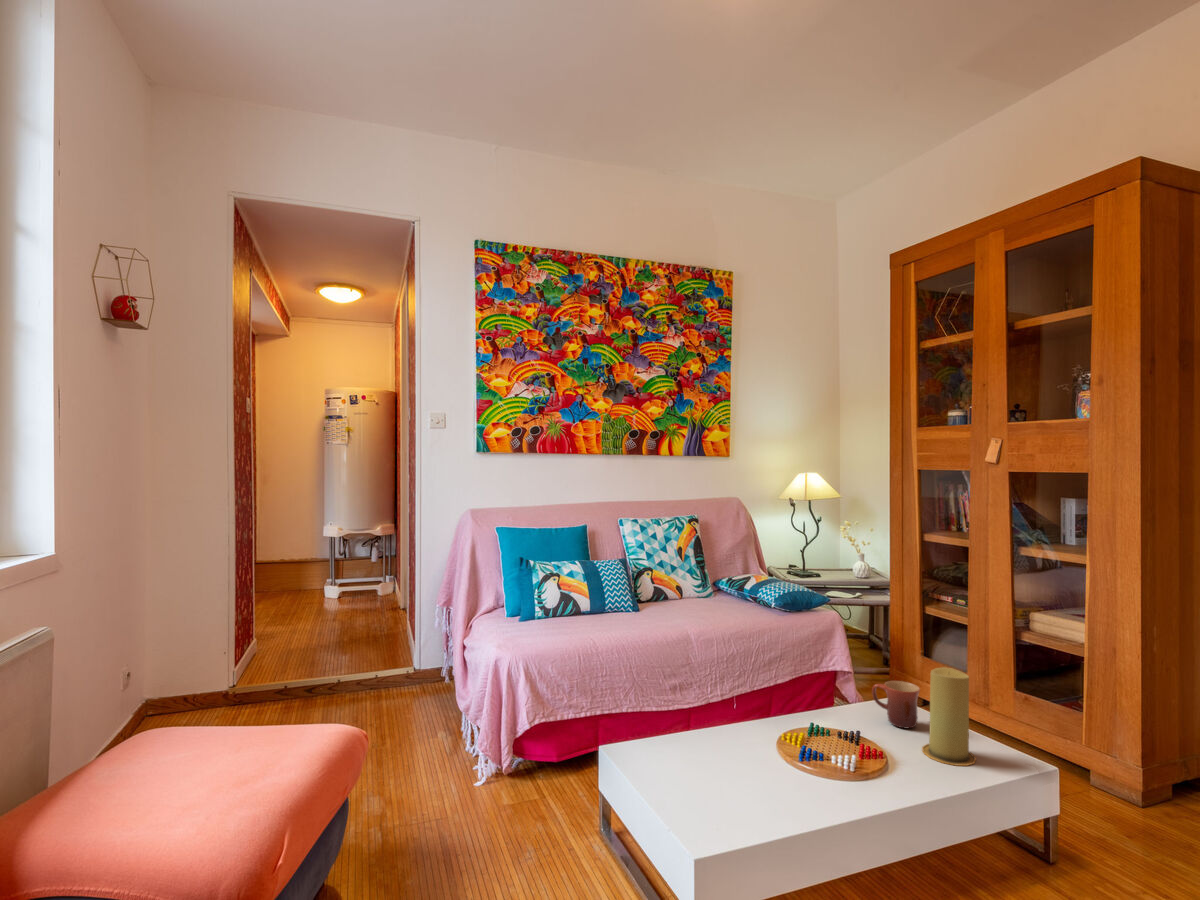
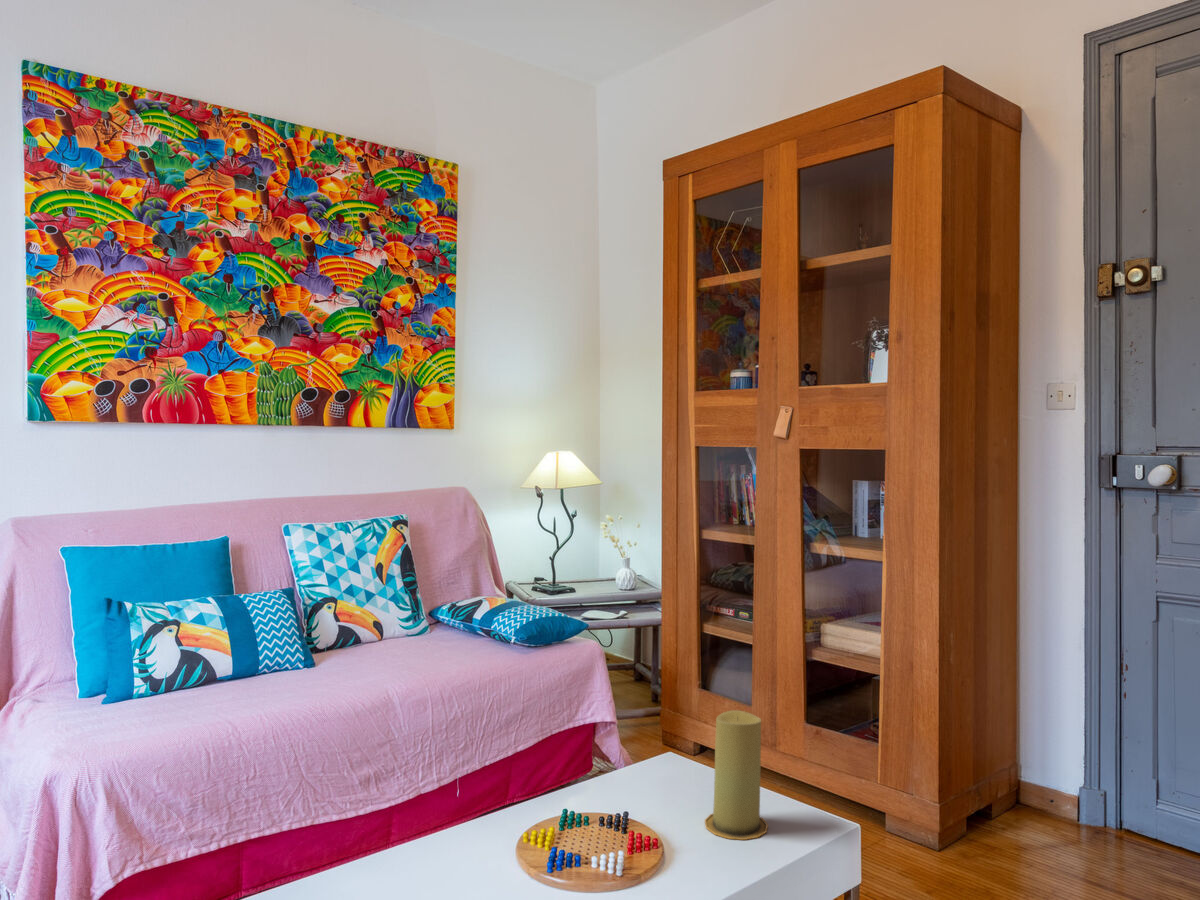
mug: present [872,681,920,728] -> none [643,732,702,796]

